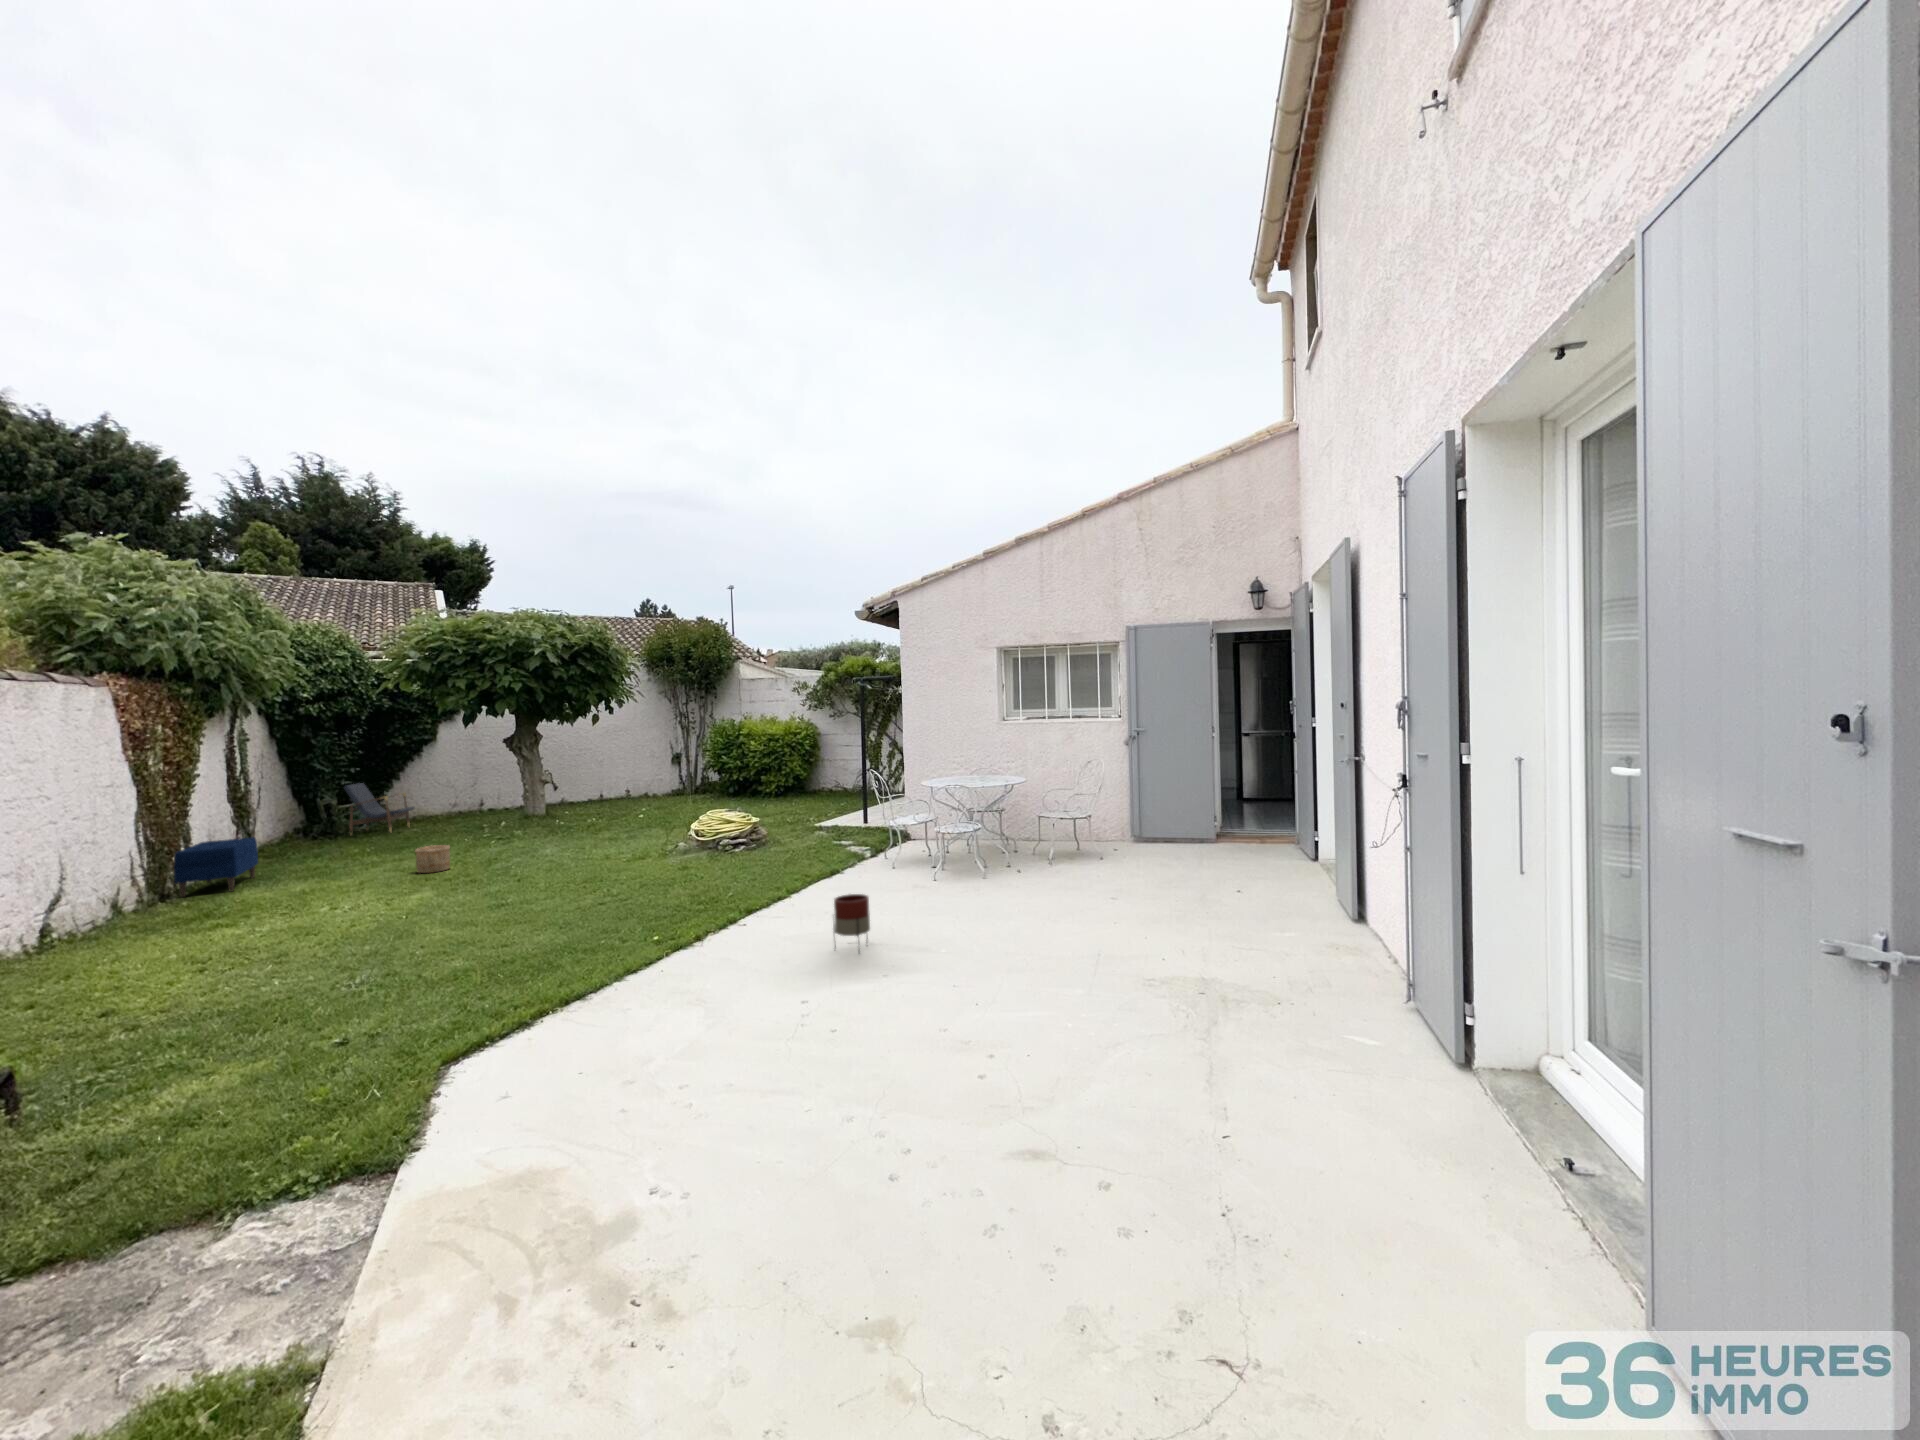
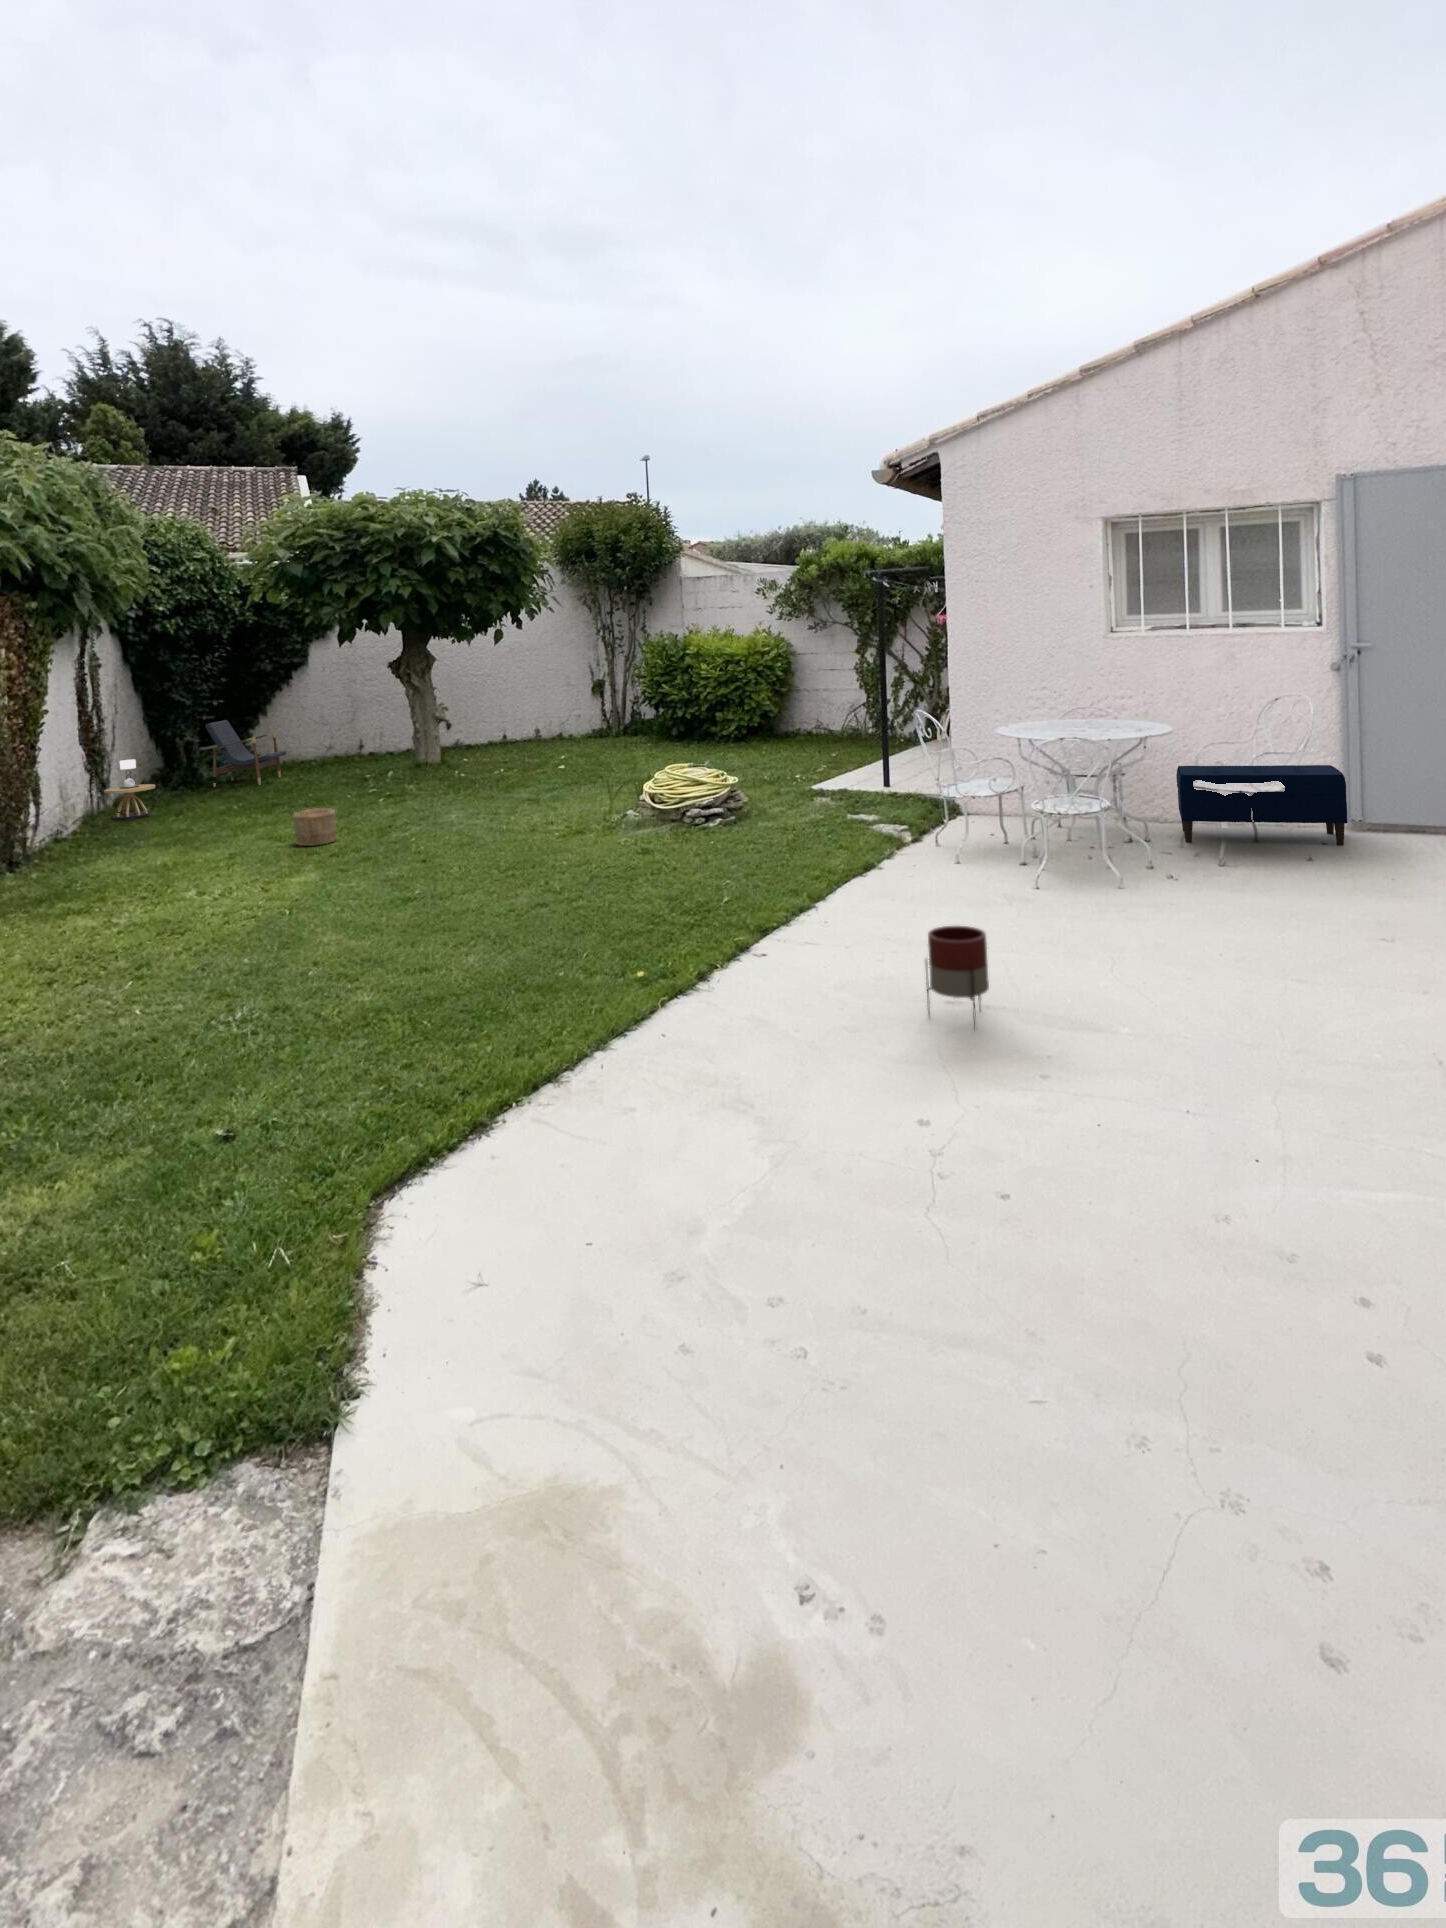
side table: none [250,813,297,861] -> present [104,759,155,820]
bench: present [174,837,258,897] -> present [1176,765,1348,845]

